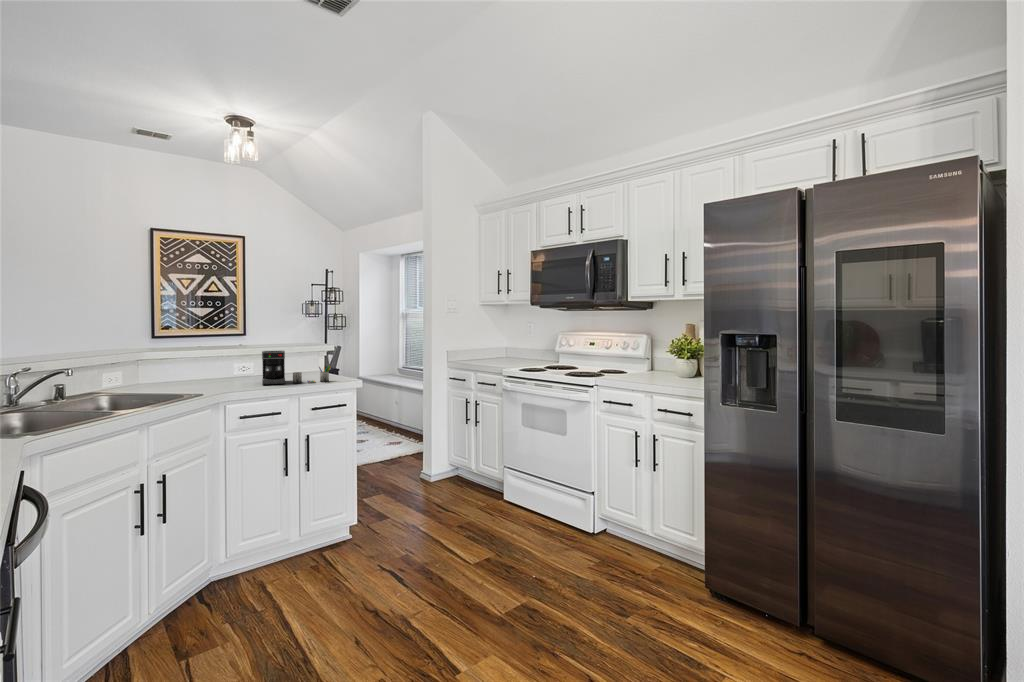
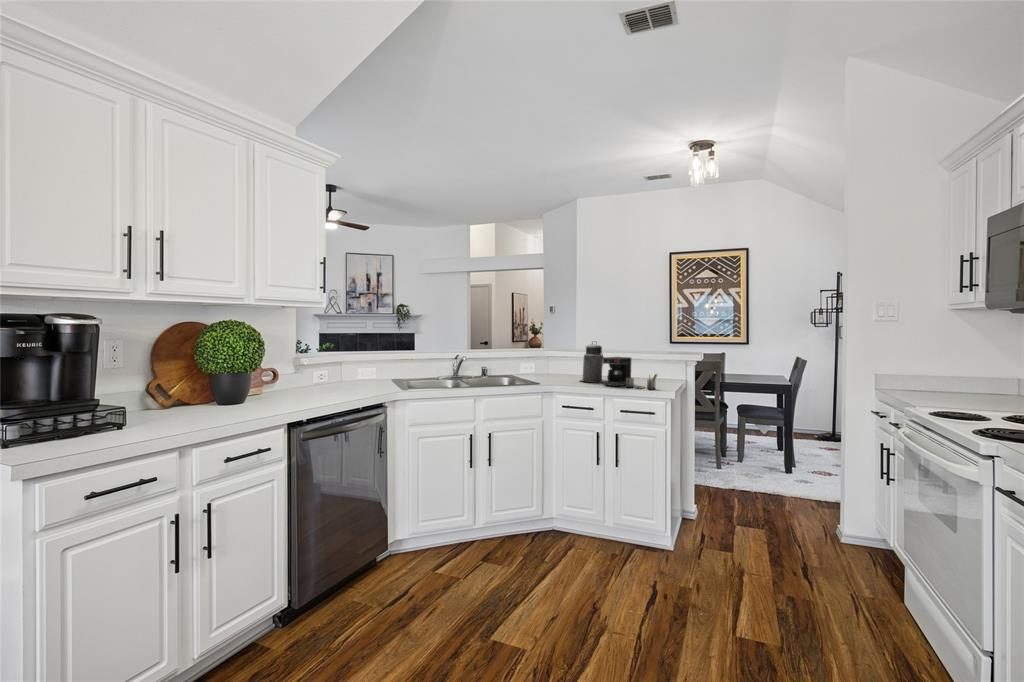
canister: none [207,334,247,384] -> present [581,342,605,382]

